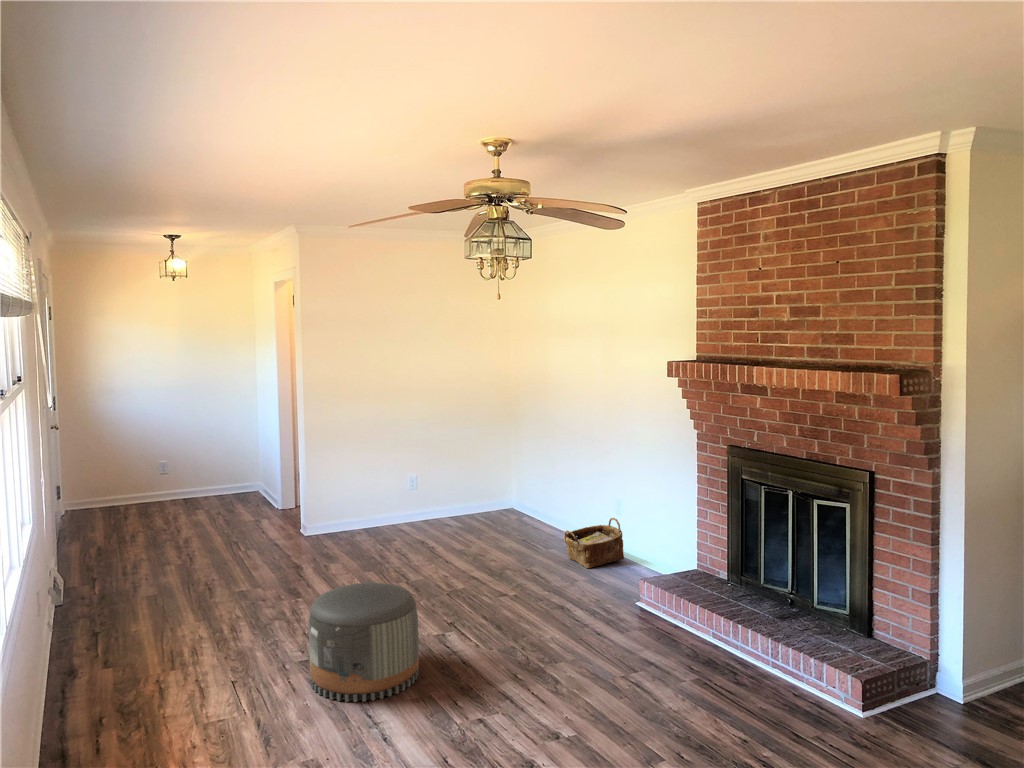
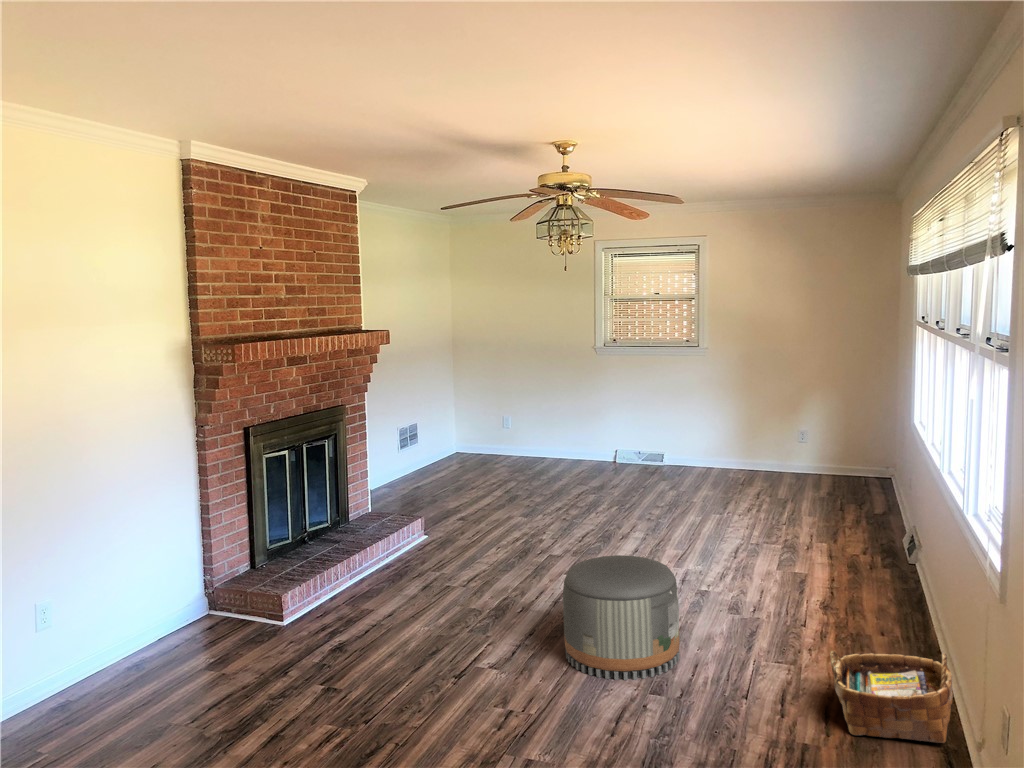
woven basket: present [564,518,624,568] -> present [830,651,953,743]

